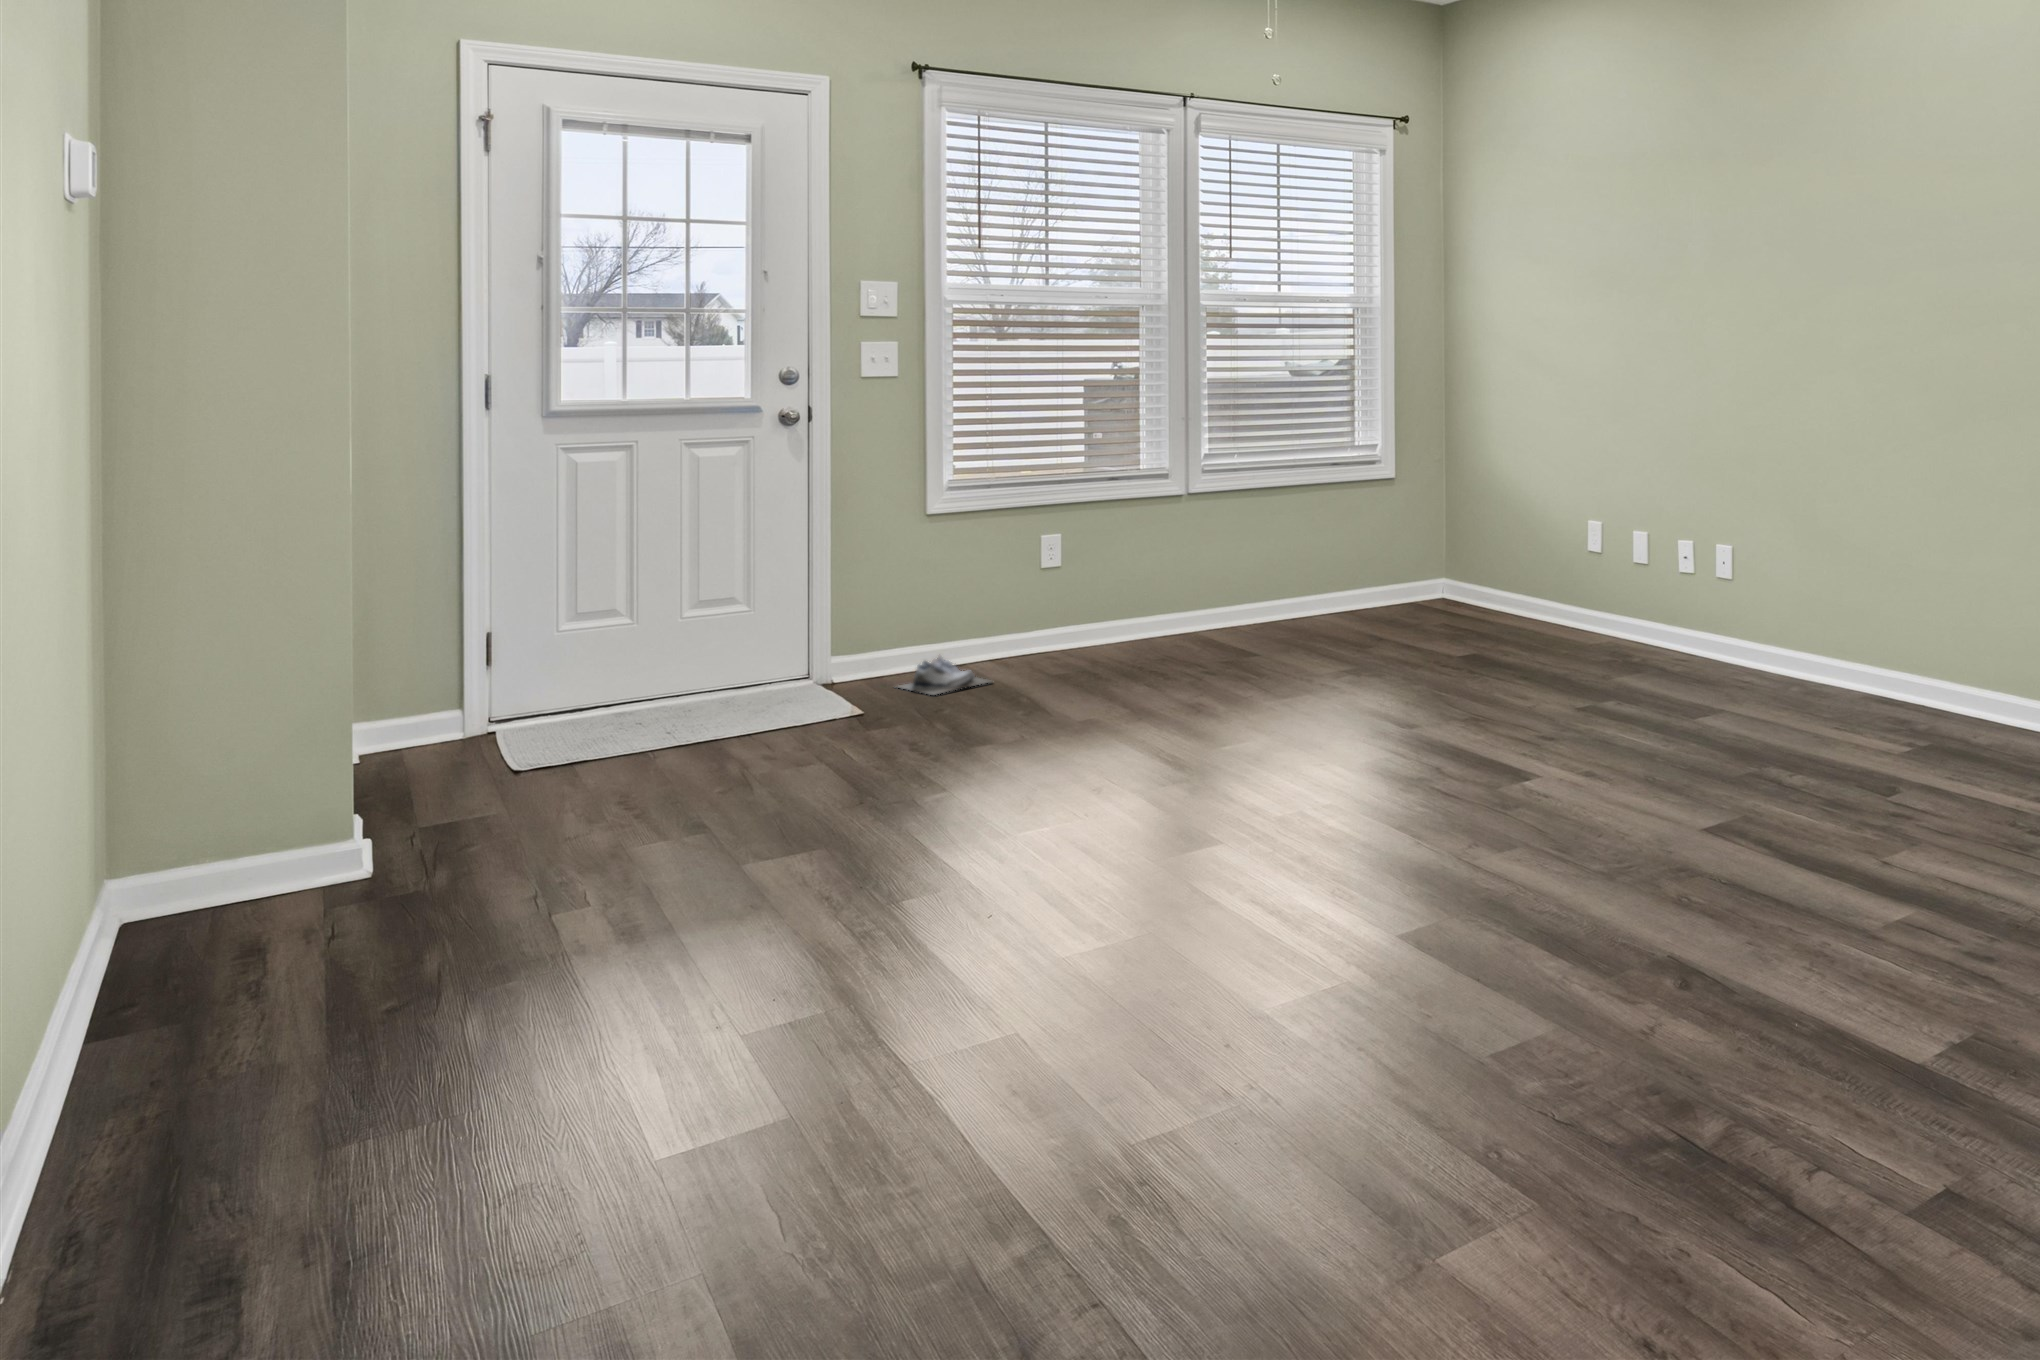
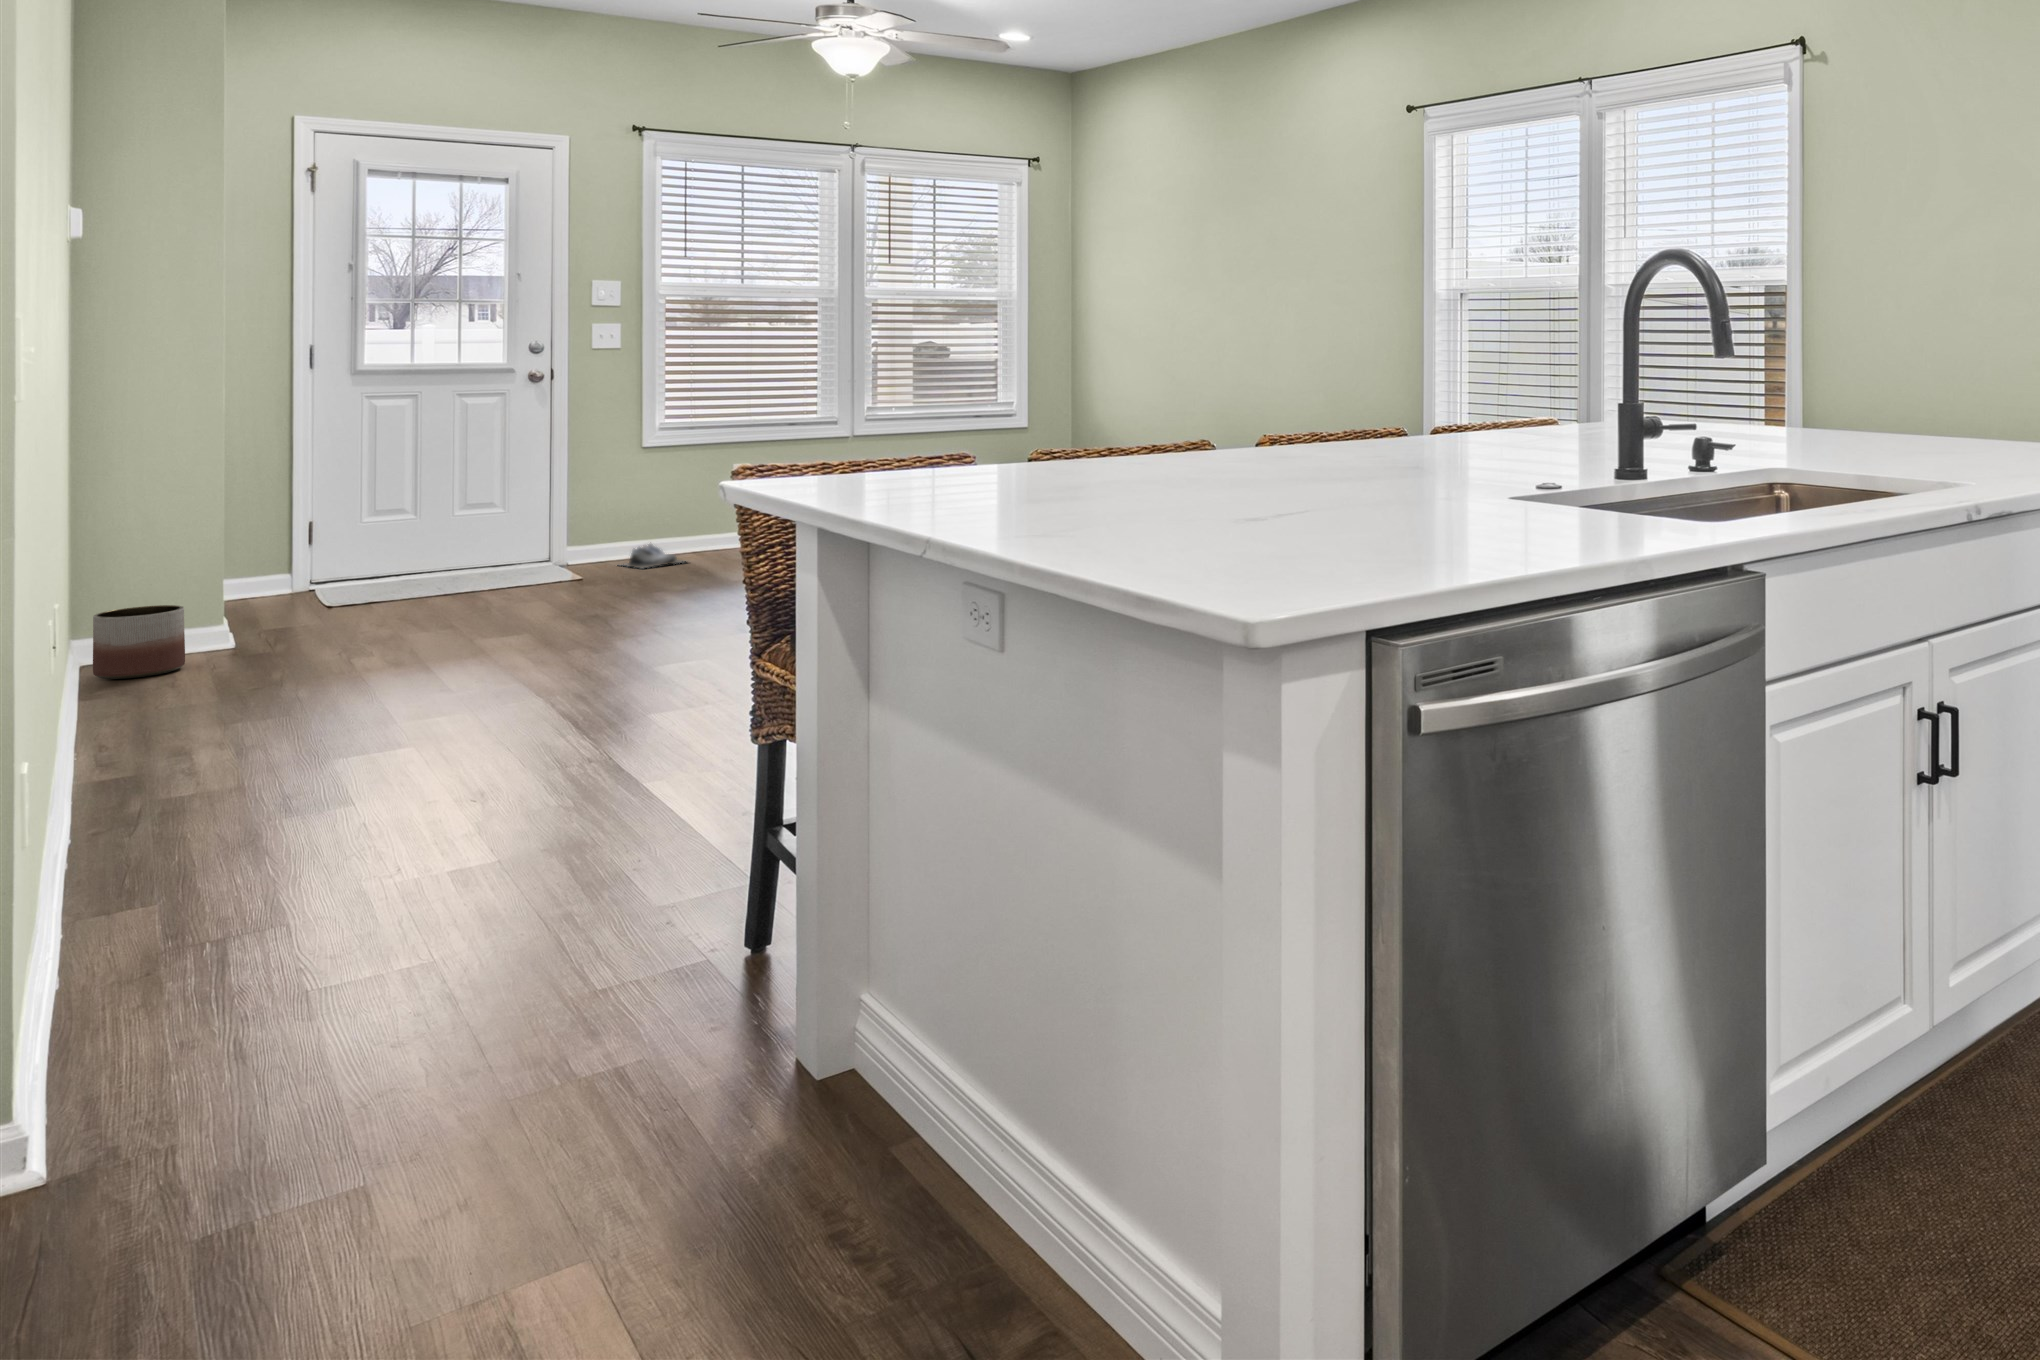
planter: none [115,828,272,974] -> present [93,605,185,679]

